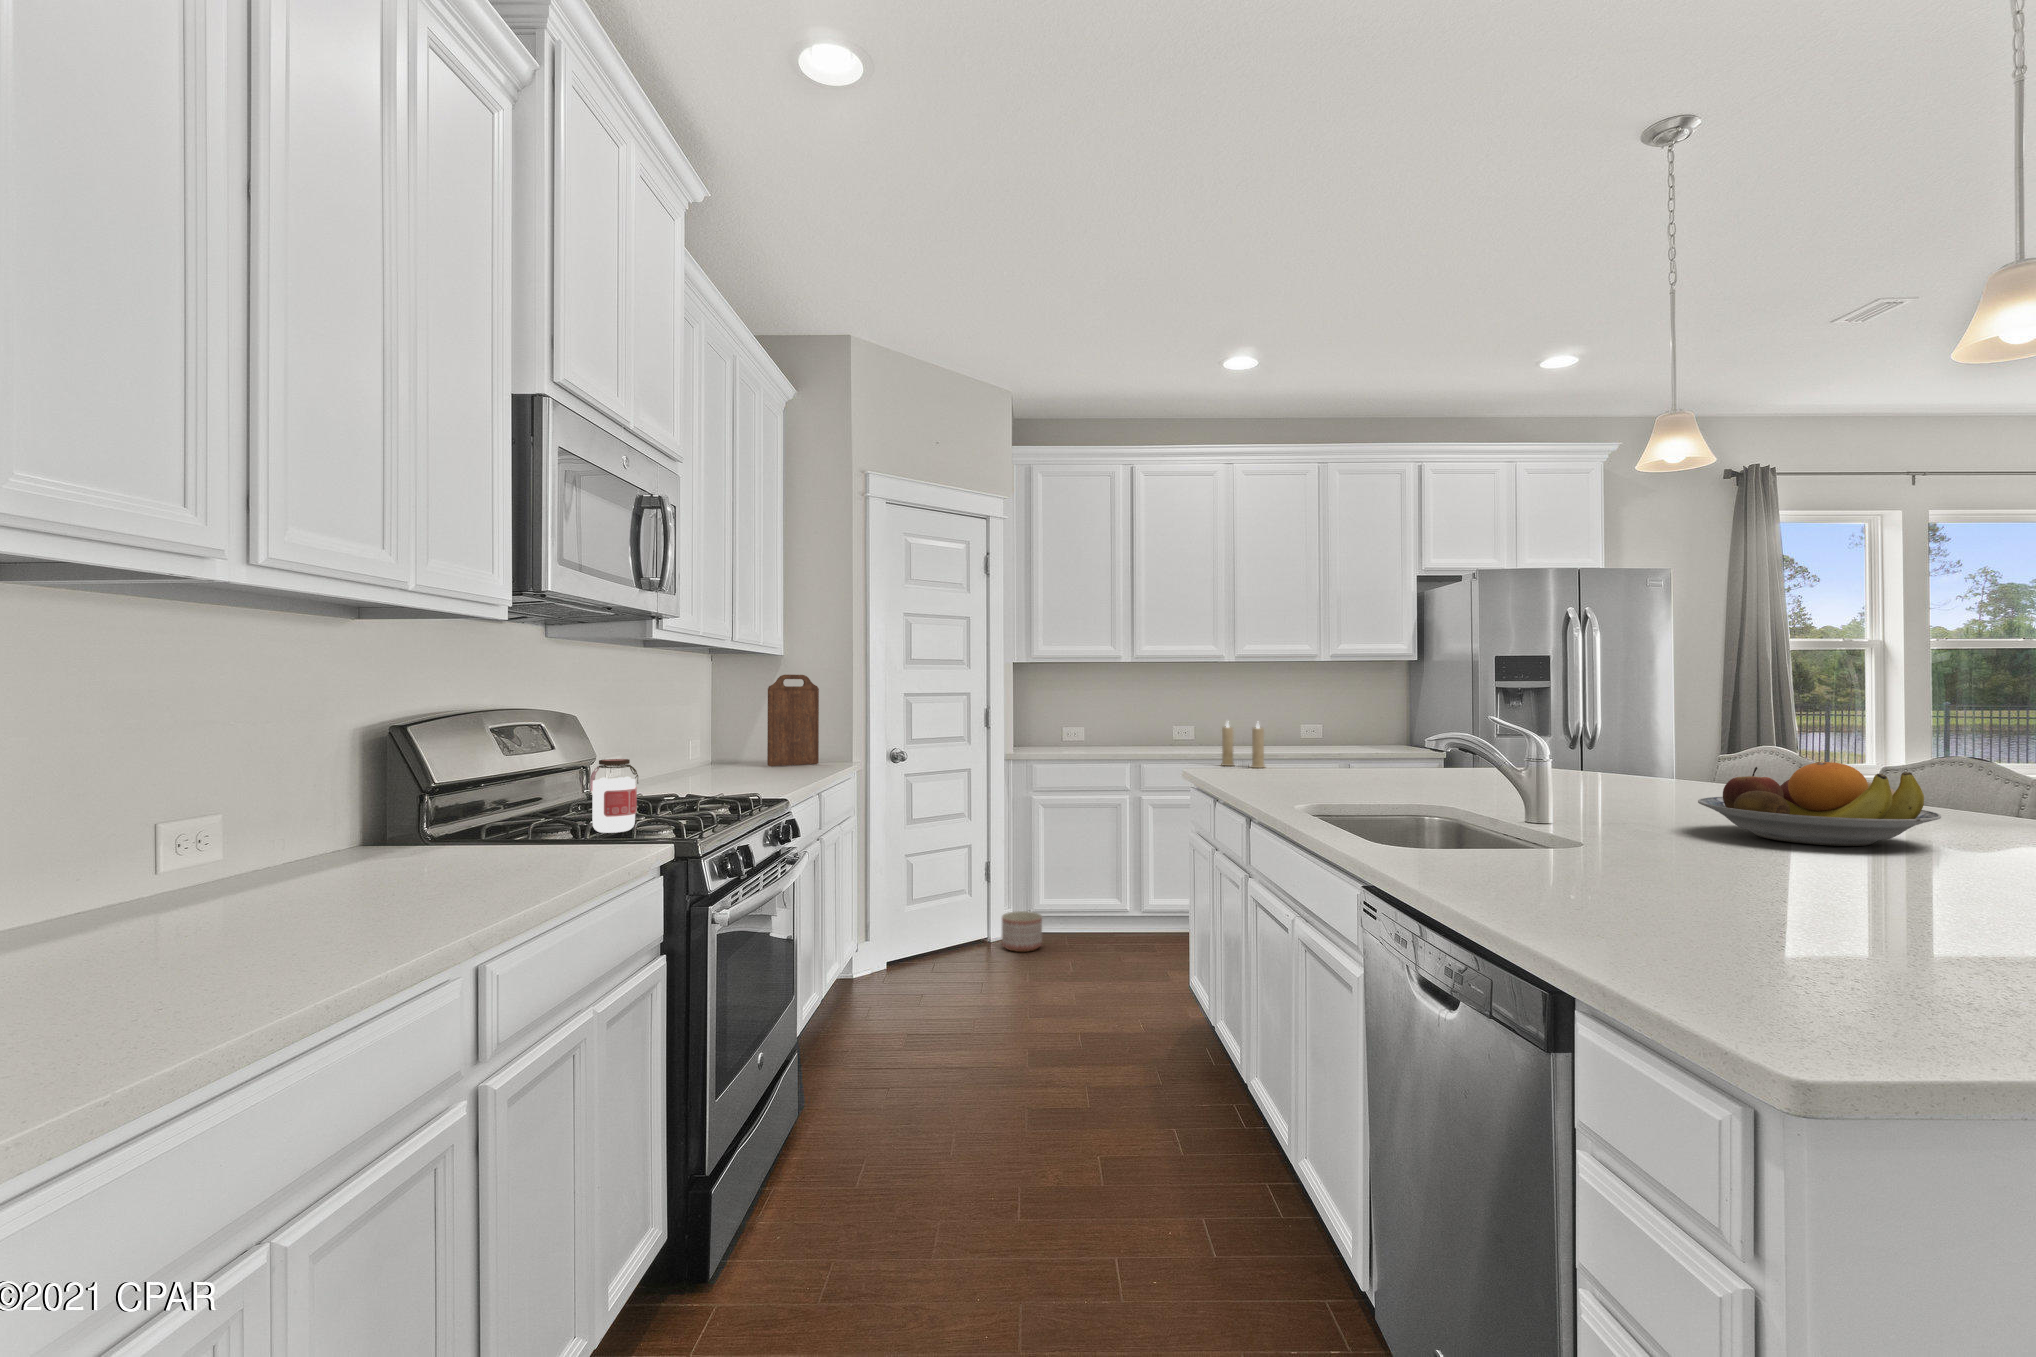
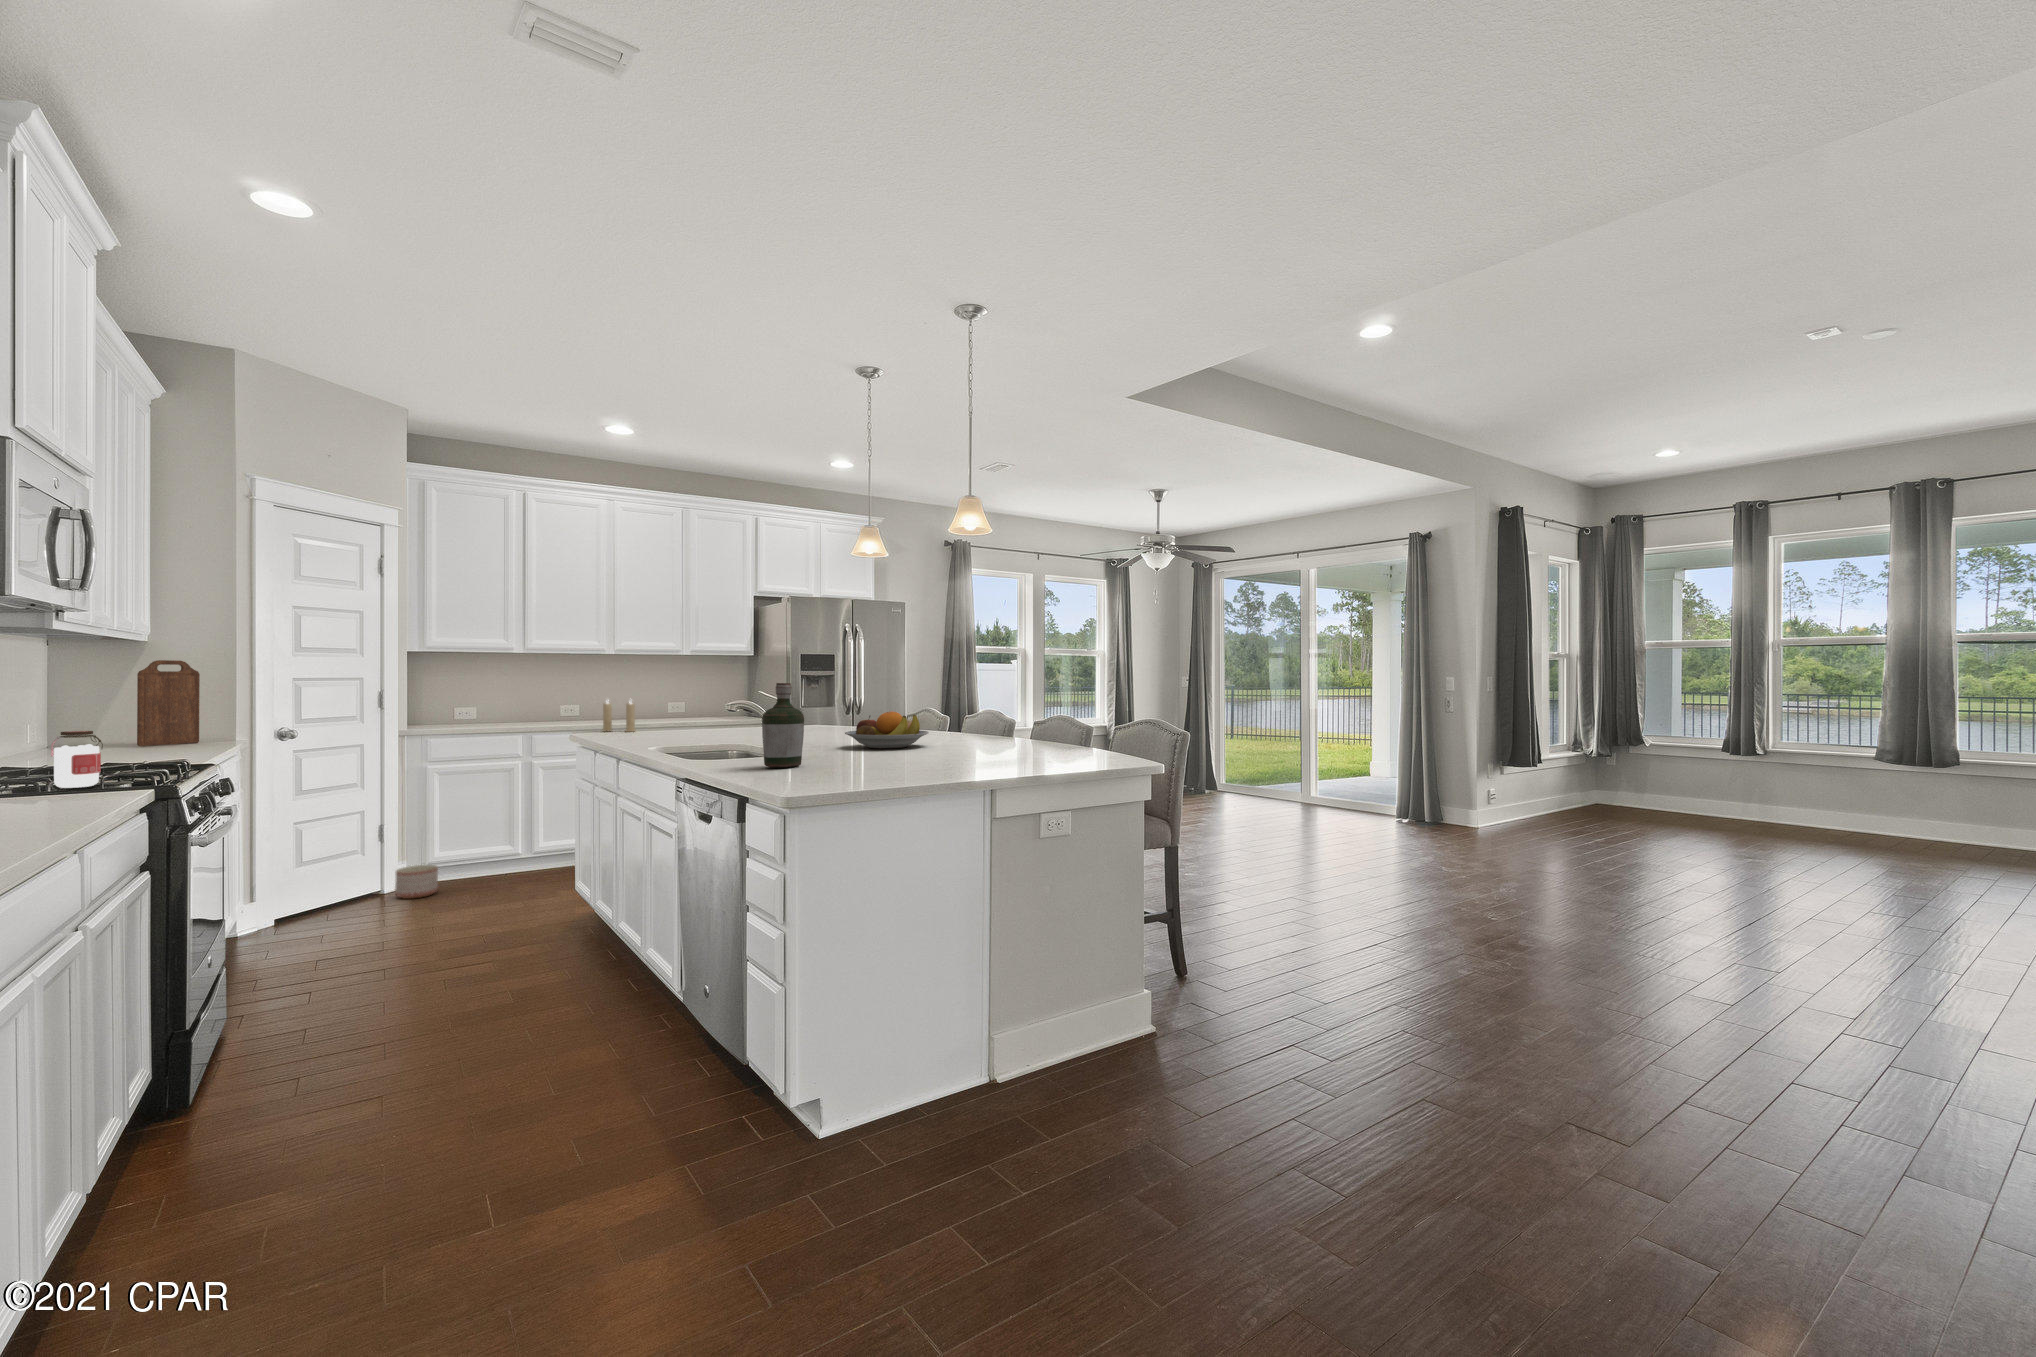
bottle: none [1578,698,1693,899] -> present [762,683,804,768]

